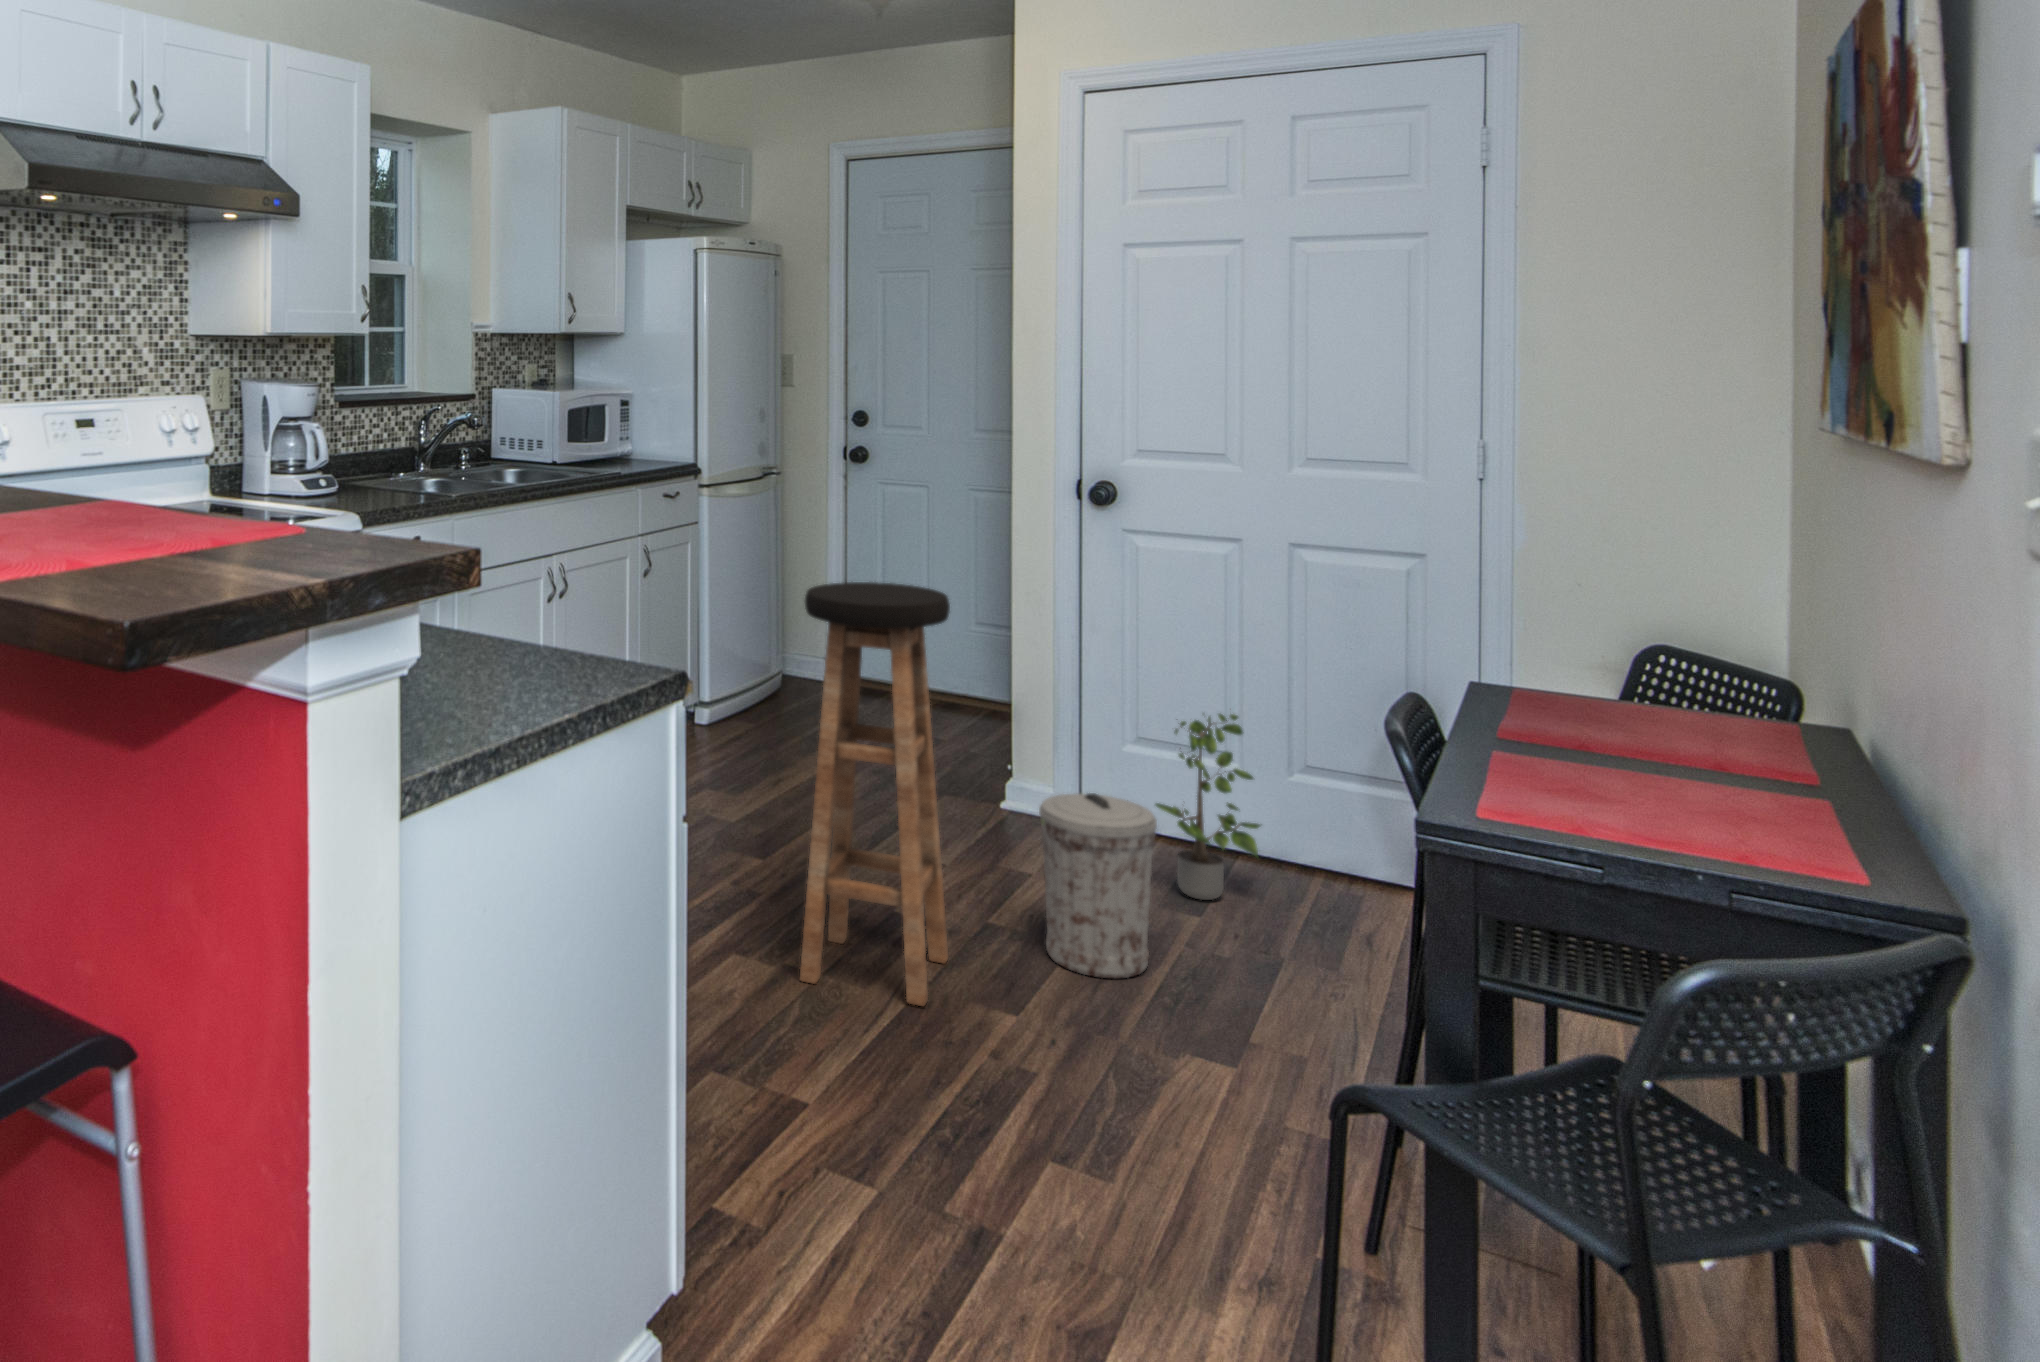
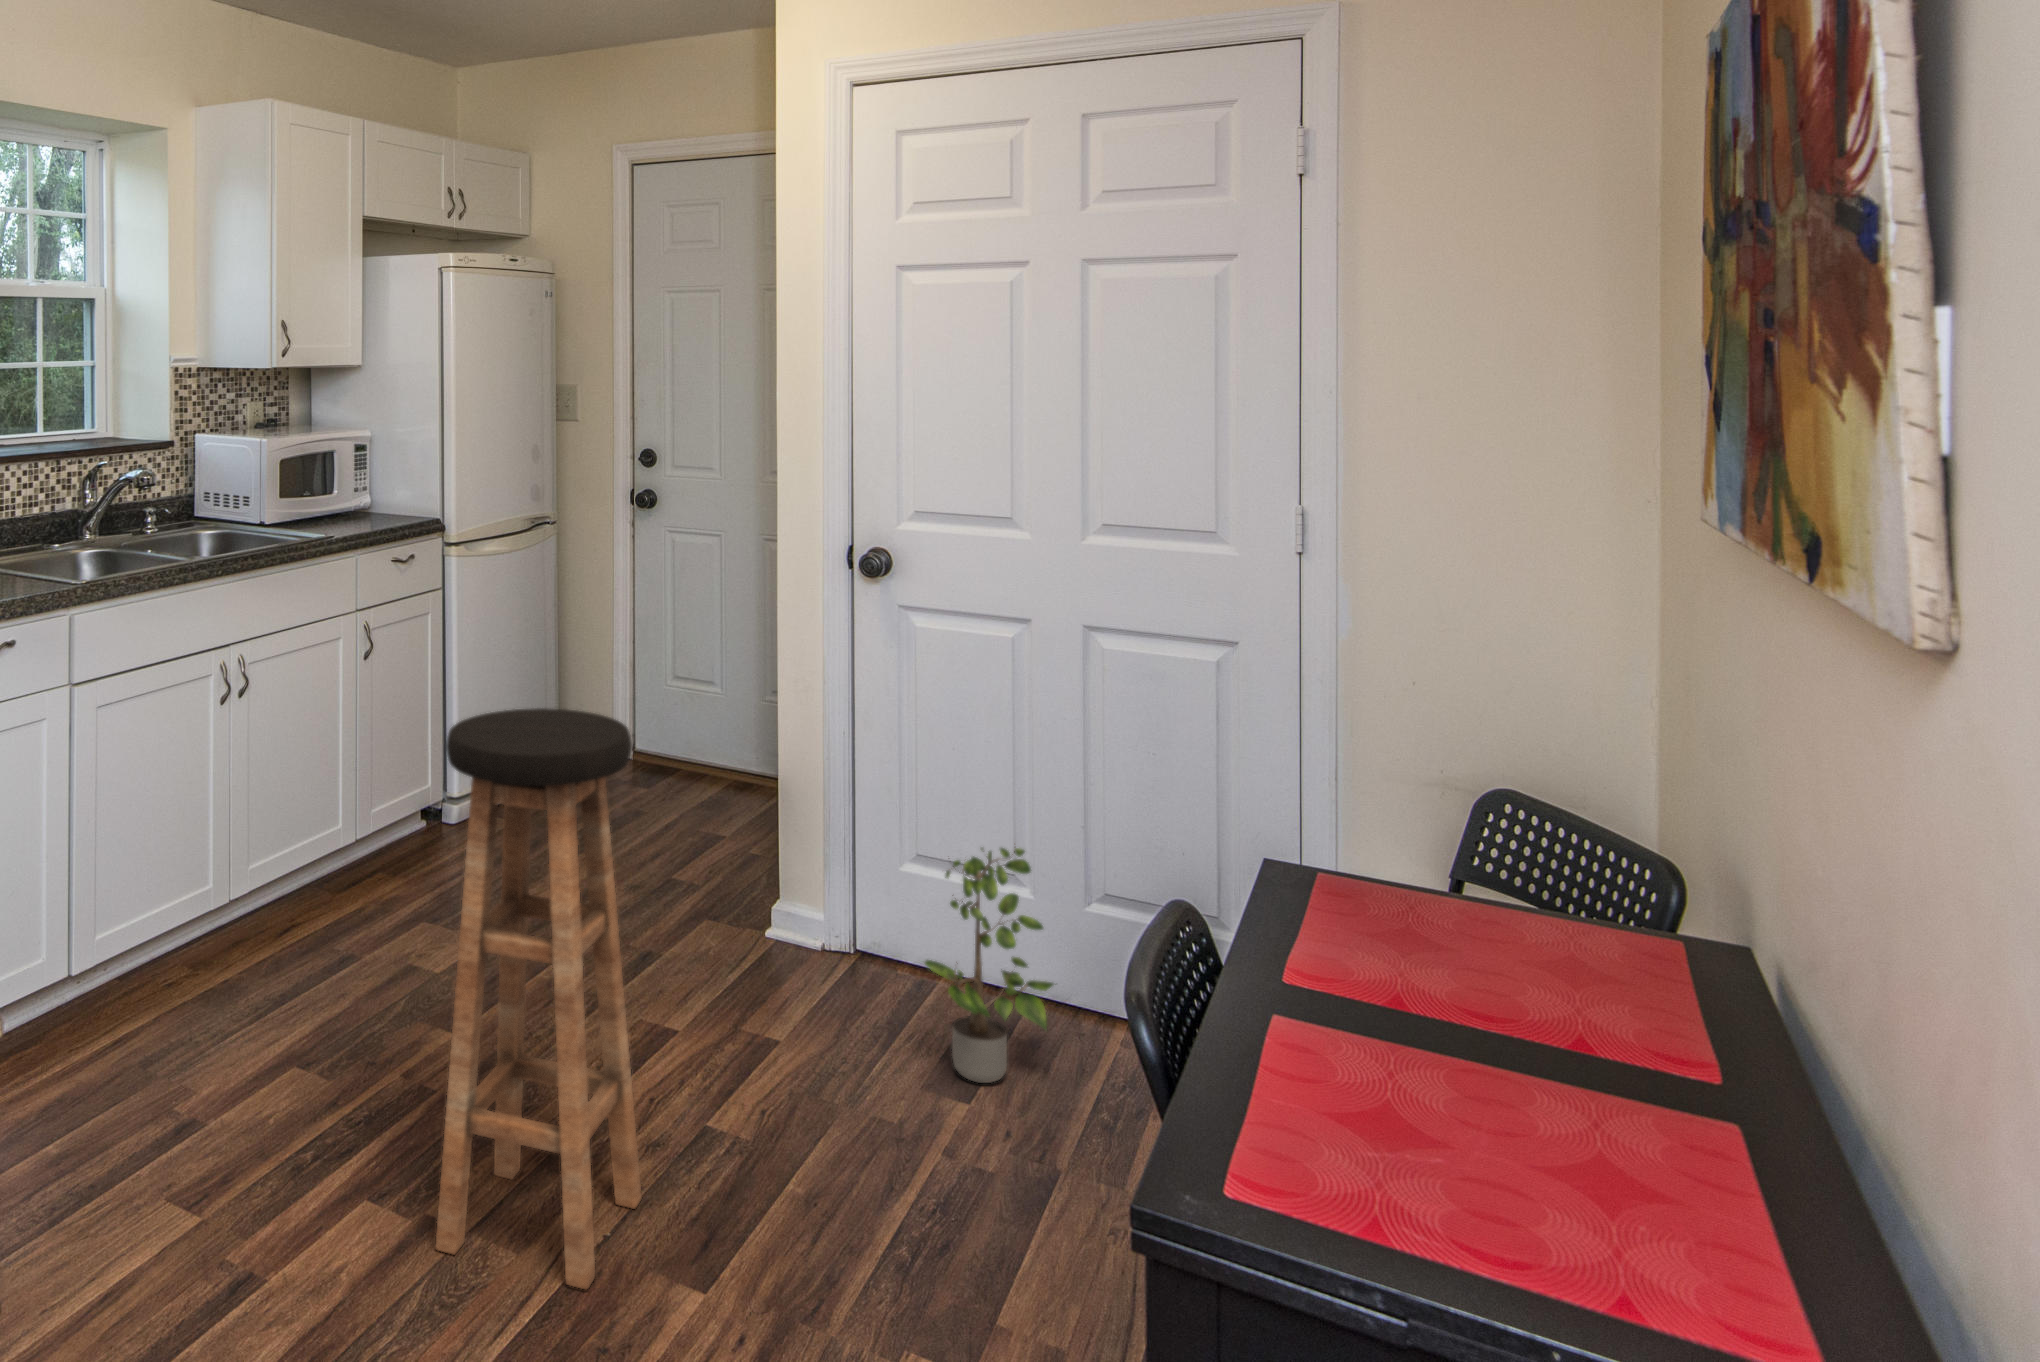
trash can: present [1039,793,1157,978] -> none [760,970,904,1224]

